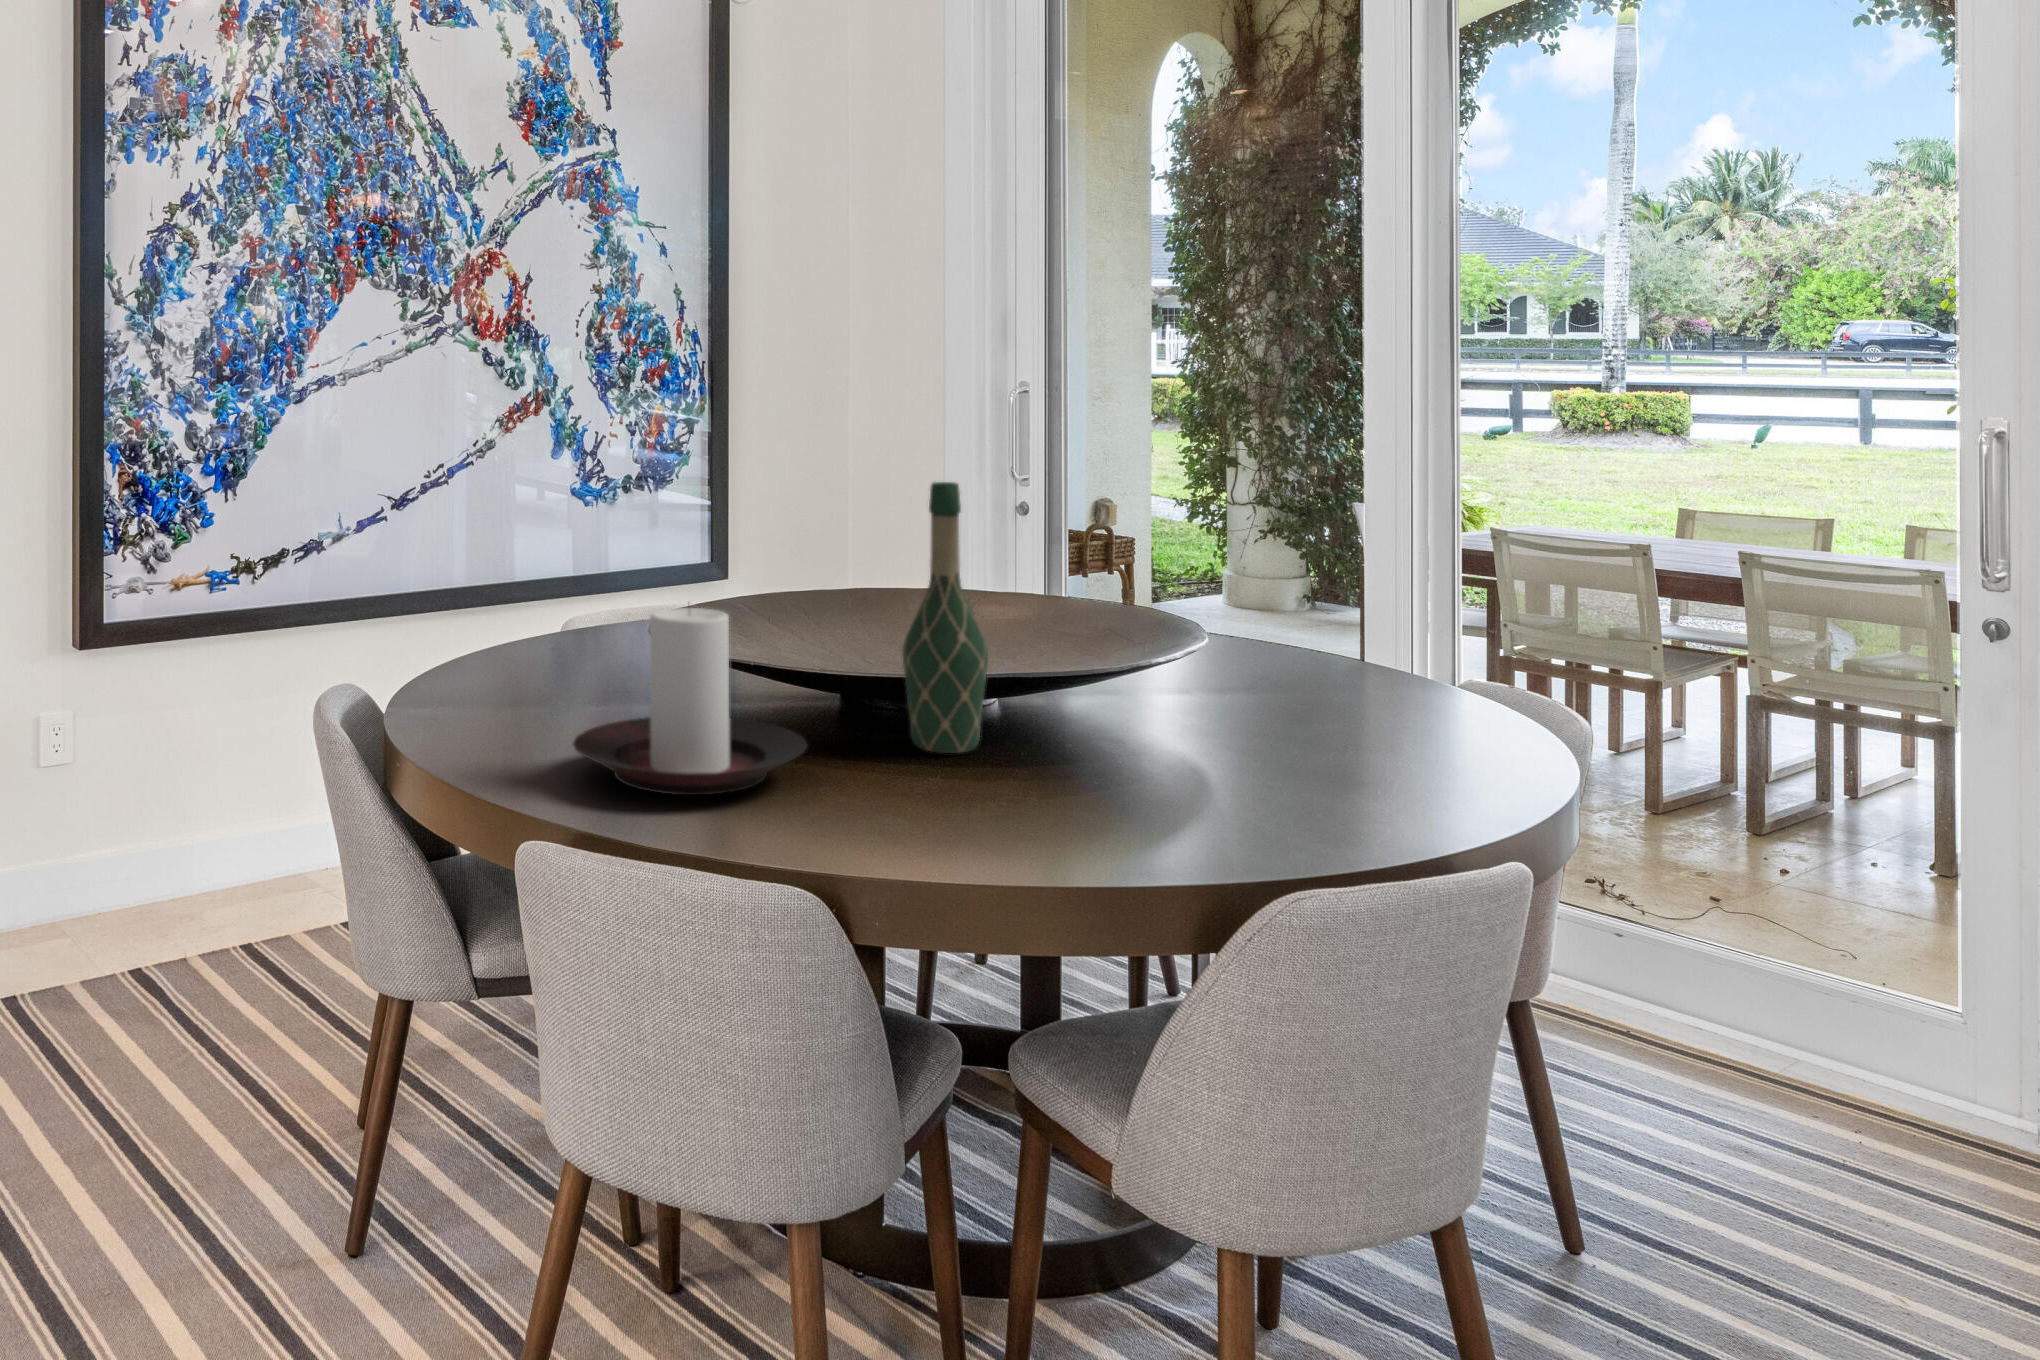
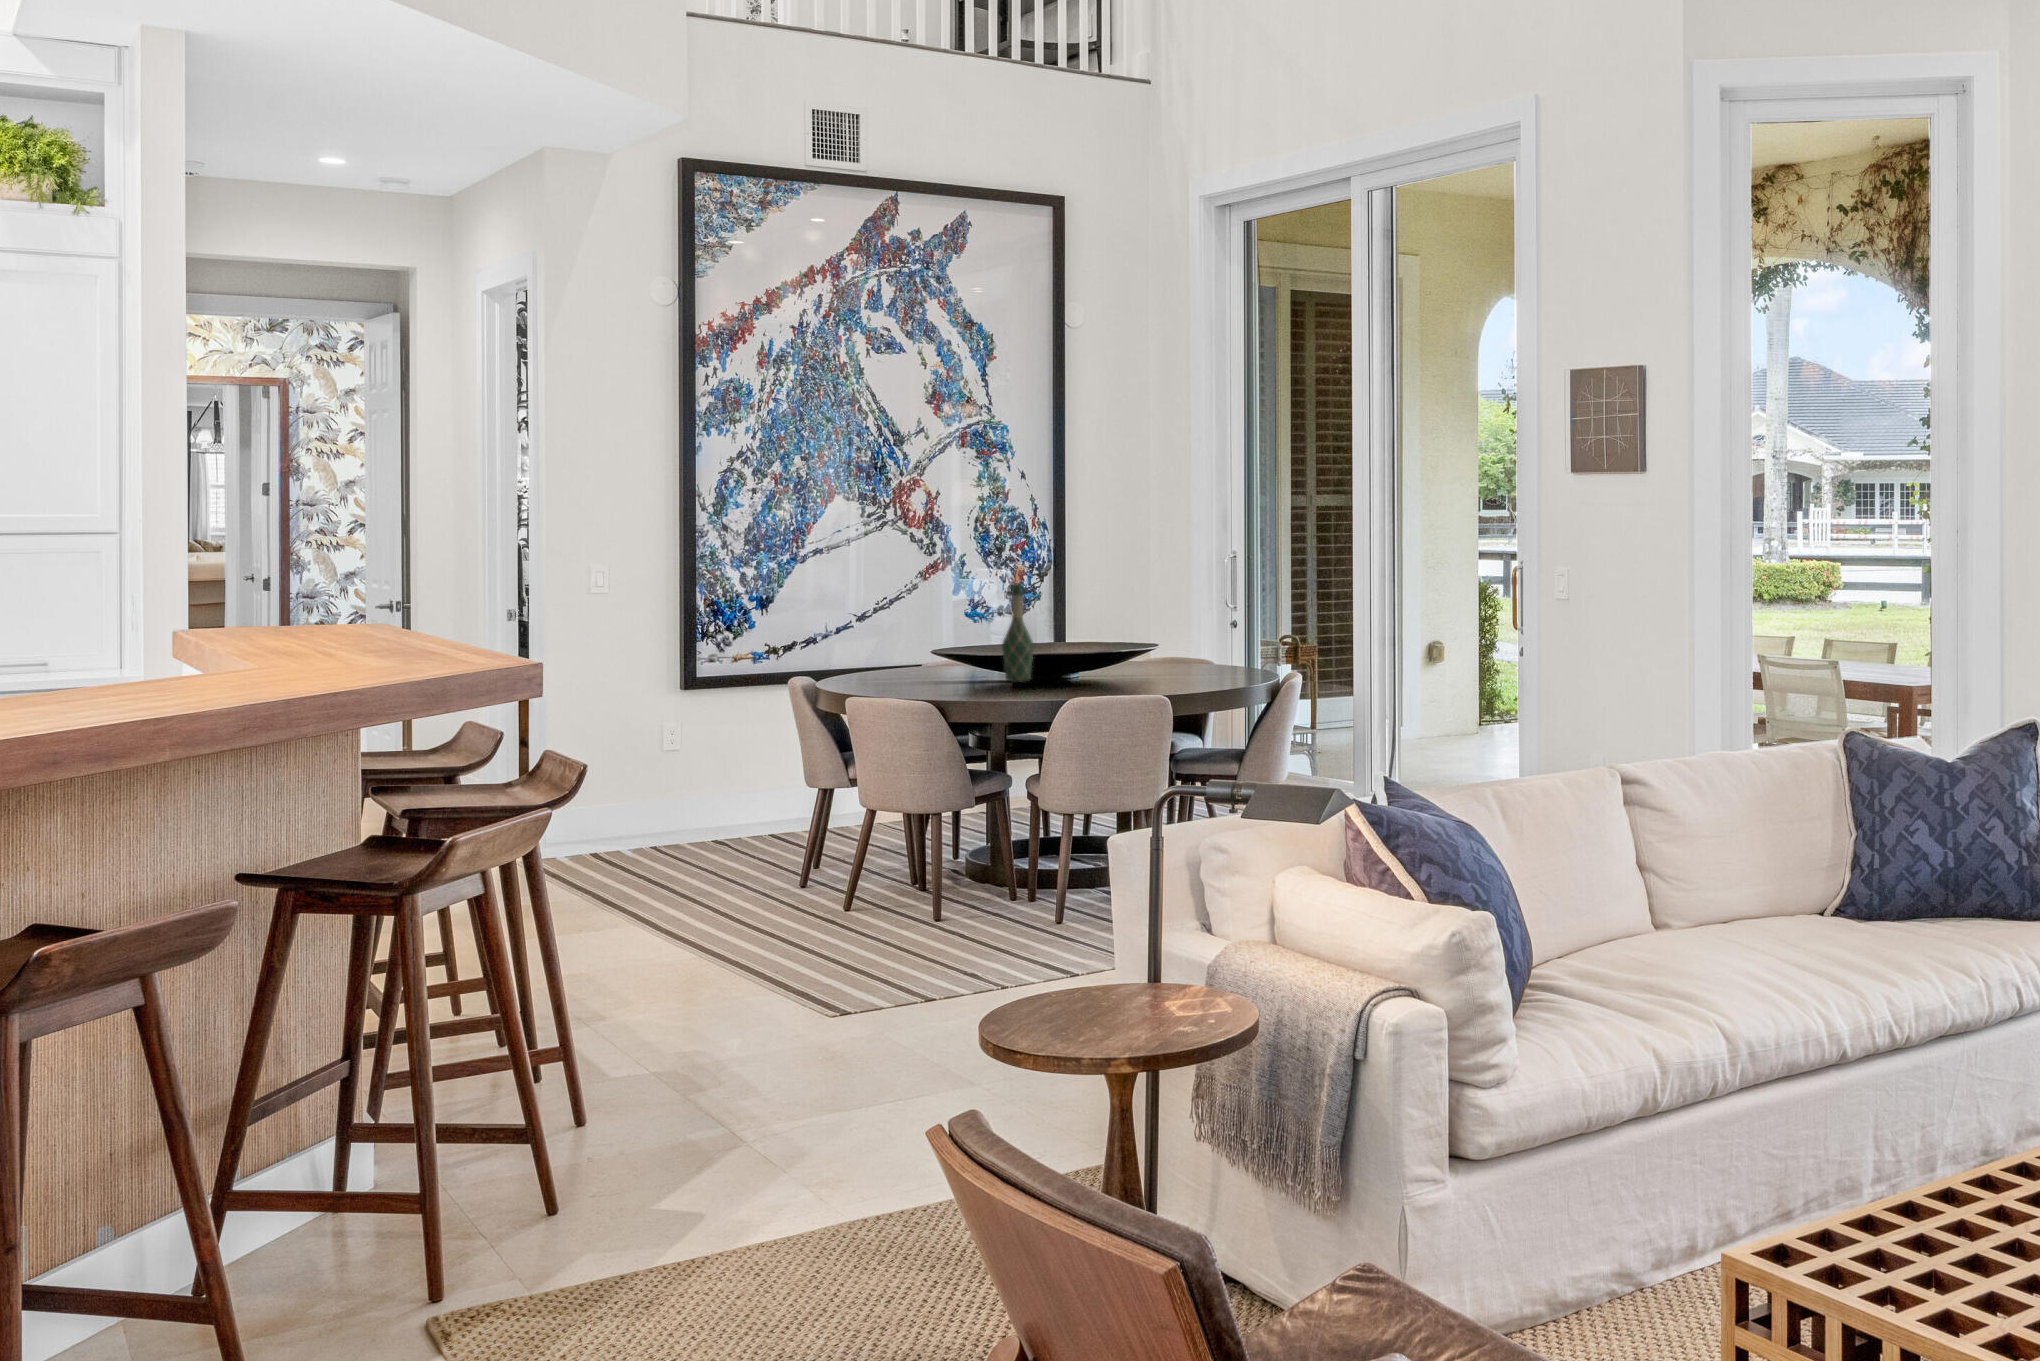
candle holder: present [573,607,808,795] -> none [870,624,956,688]

